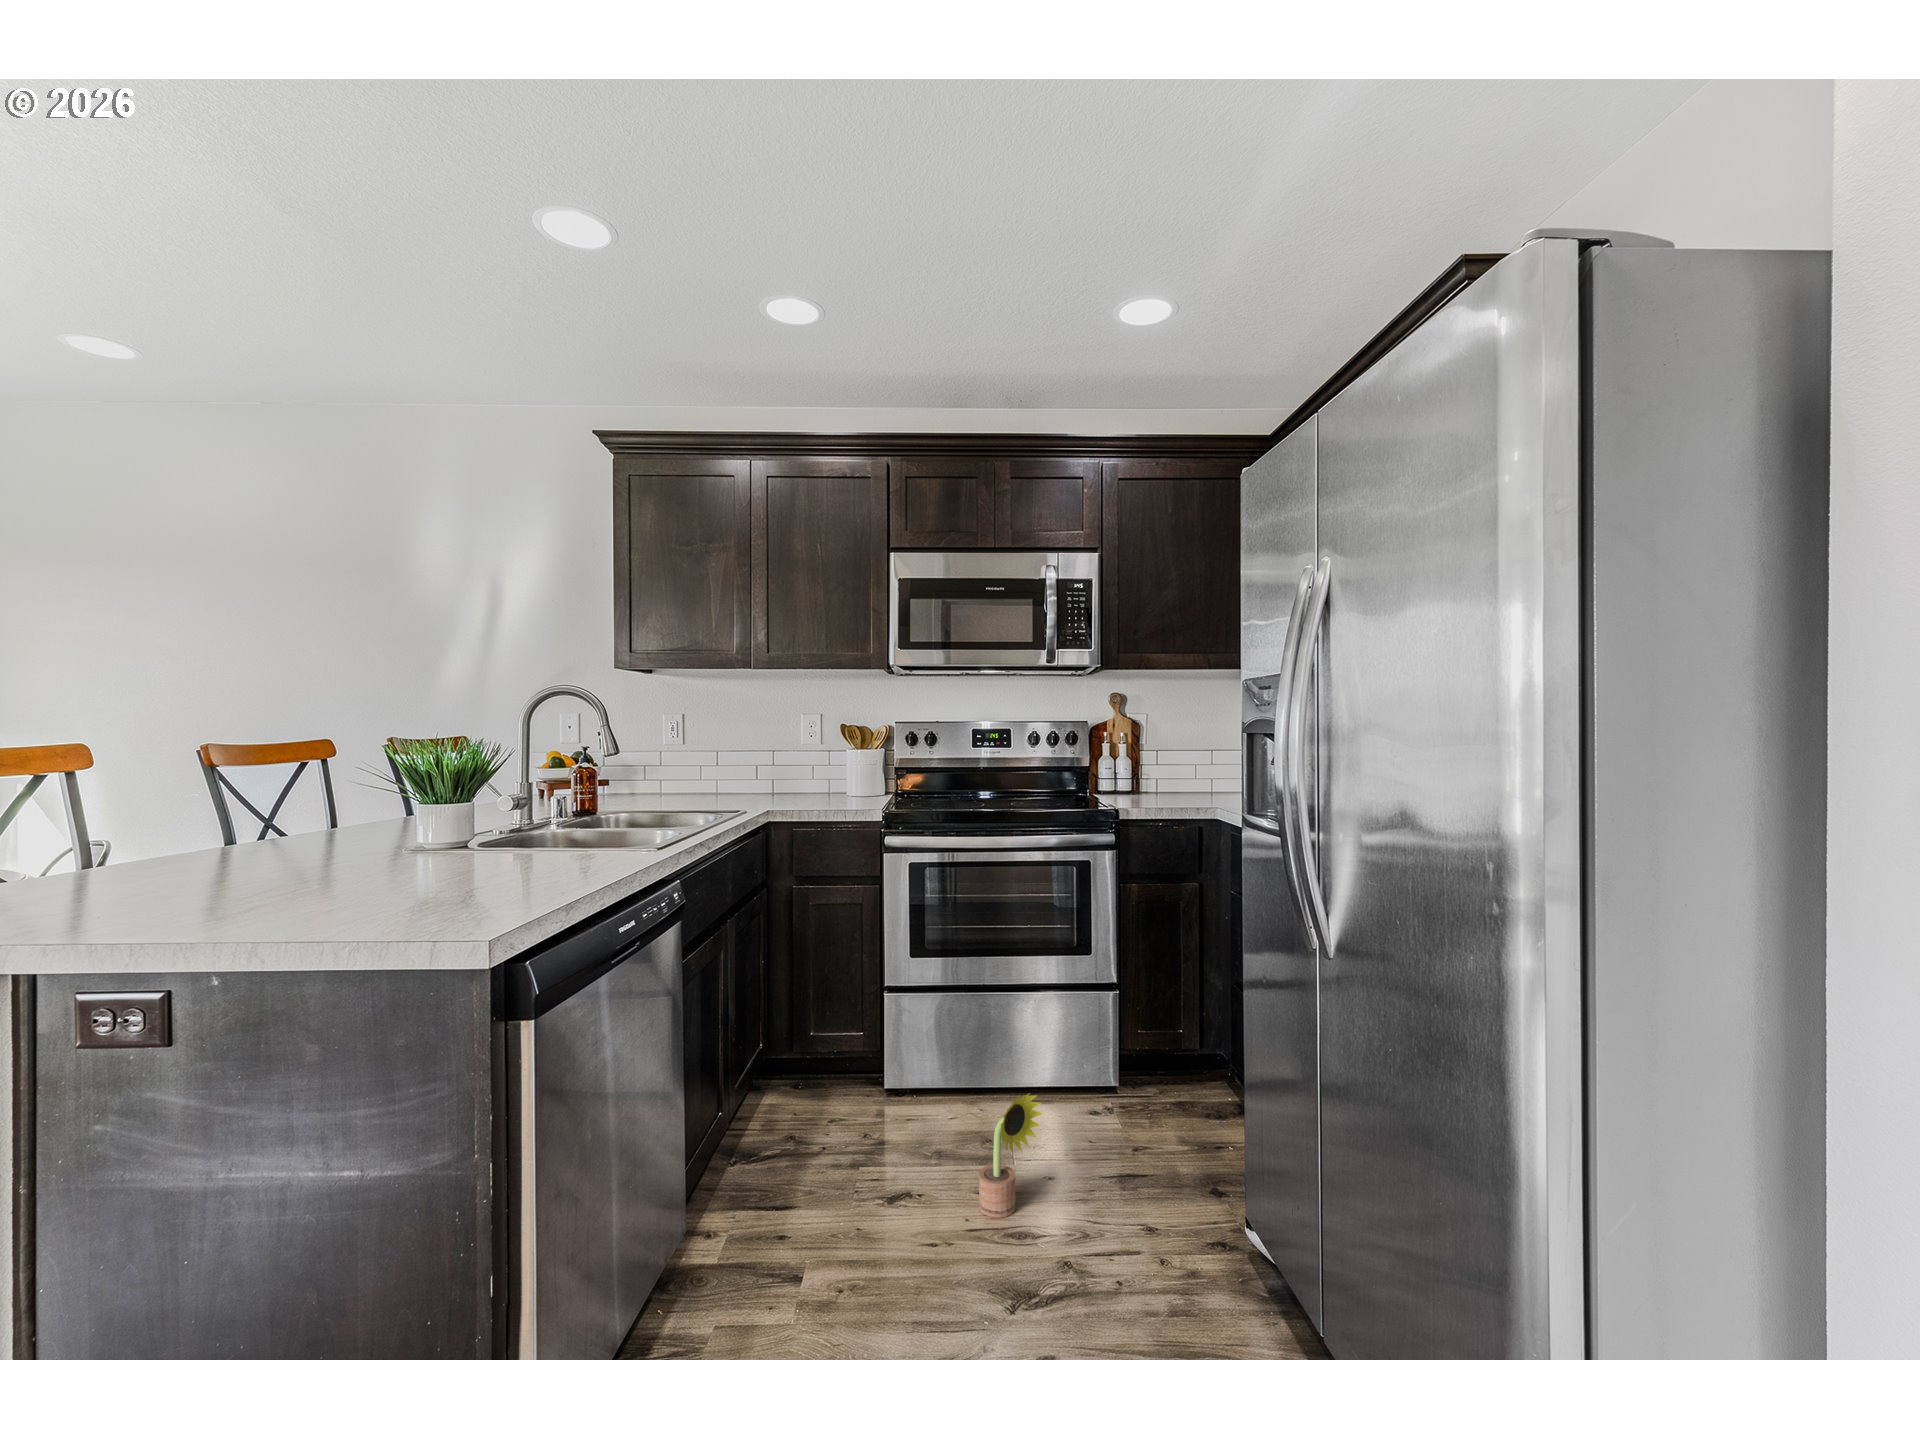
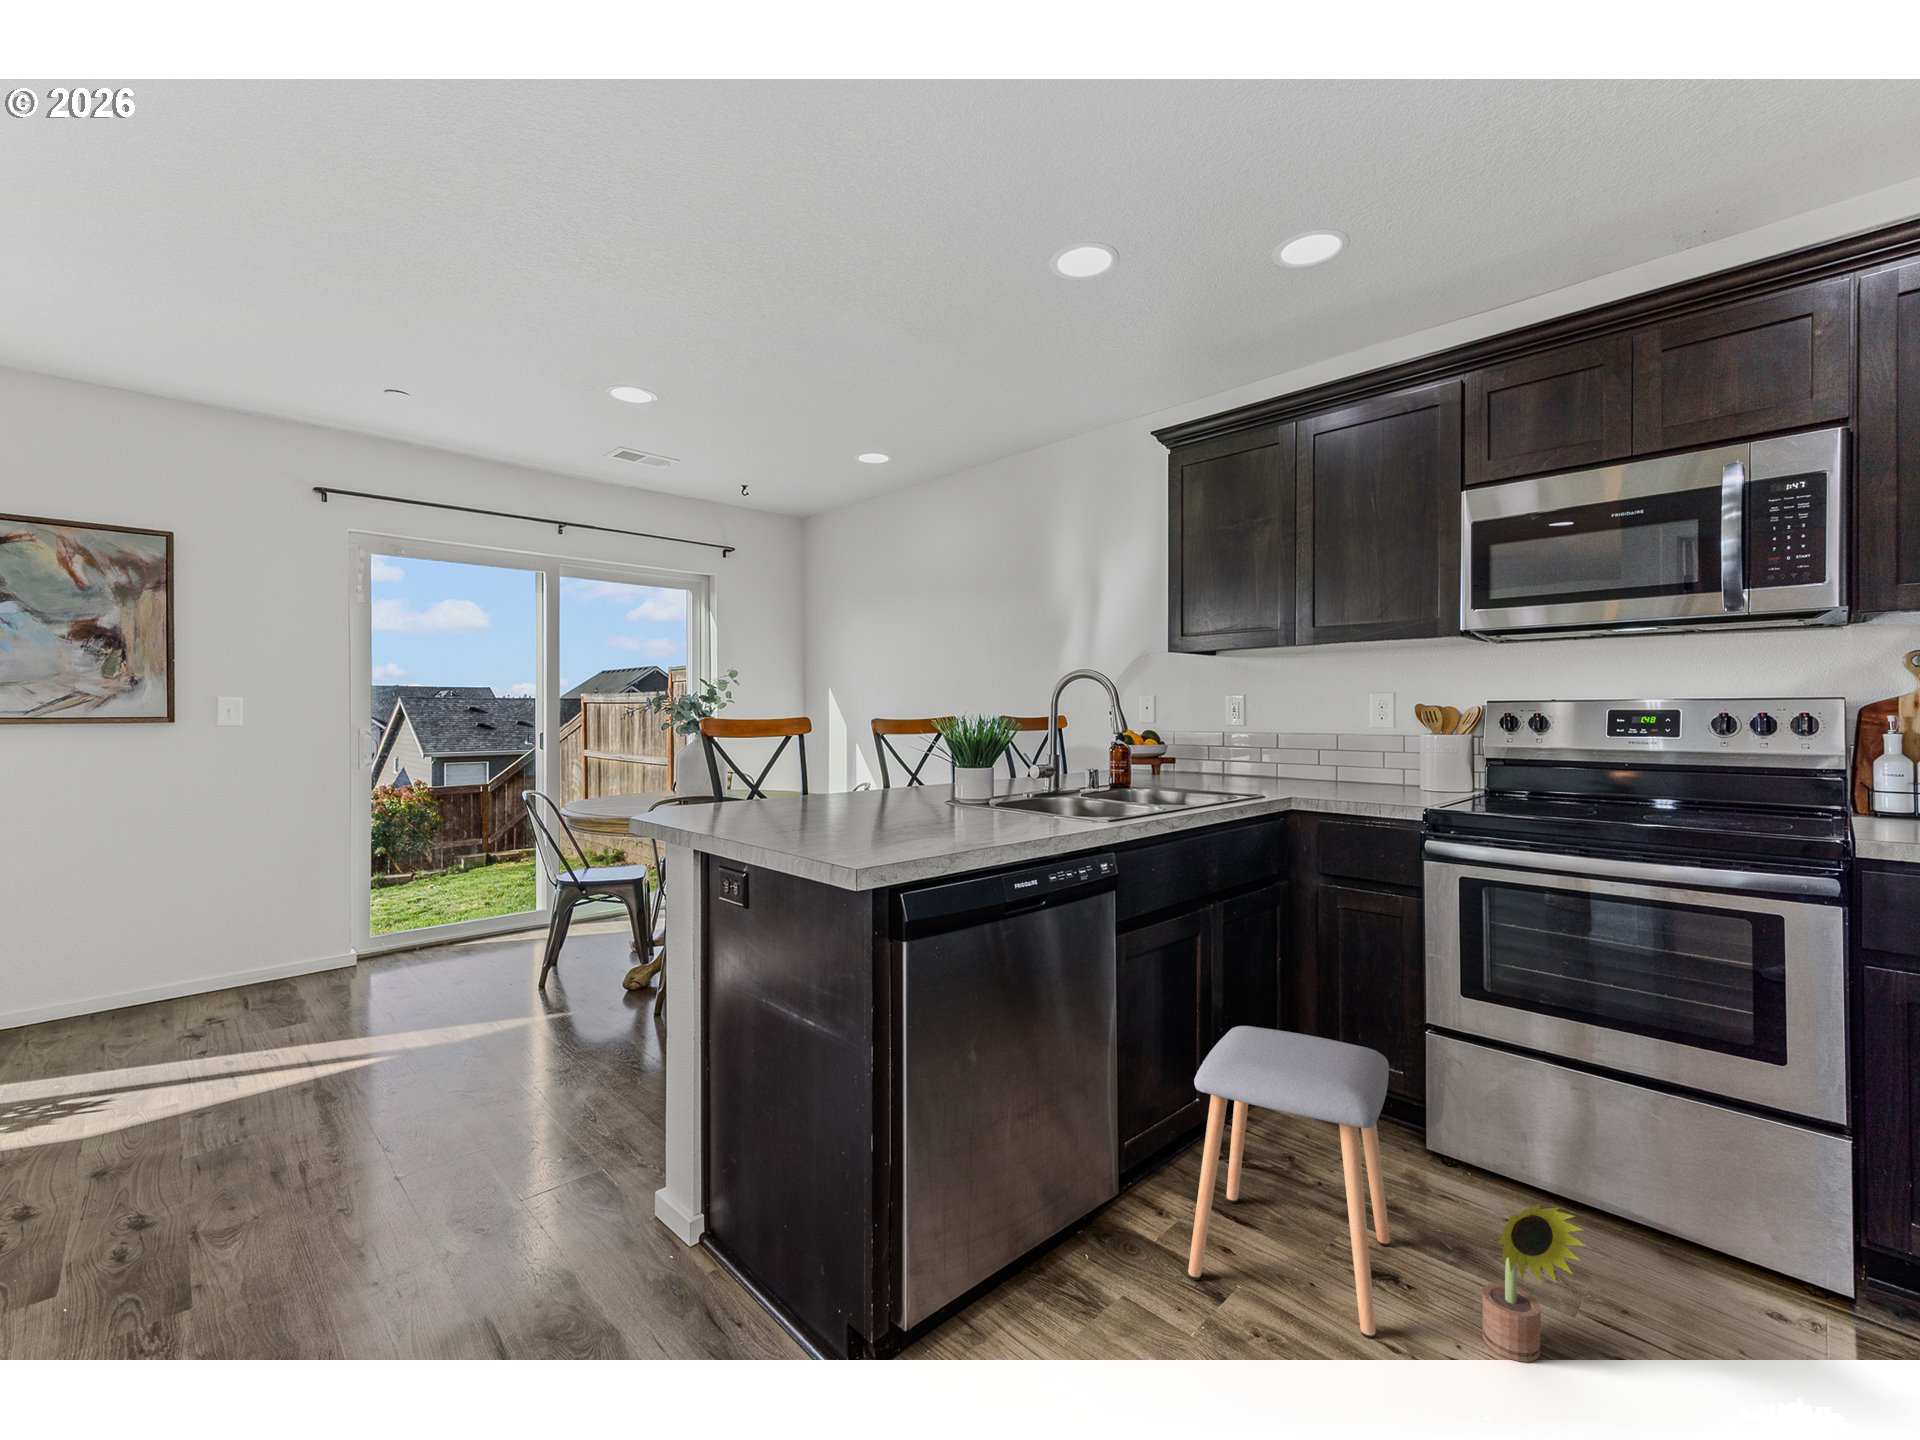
stool: none [760,1017,920,1276] -> present [1188,1026,1390,1339]

